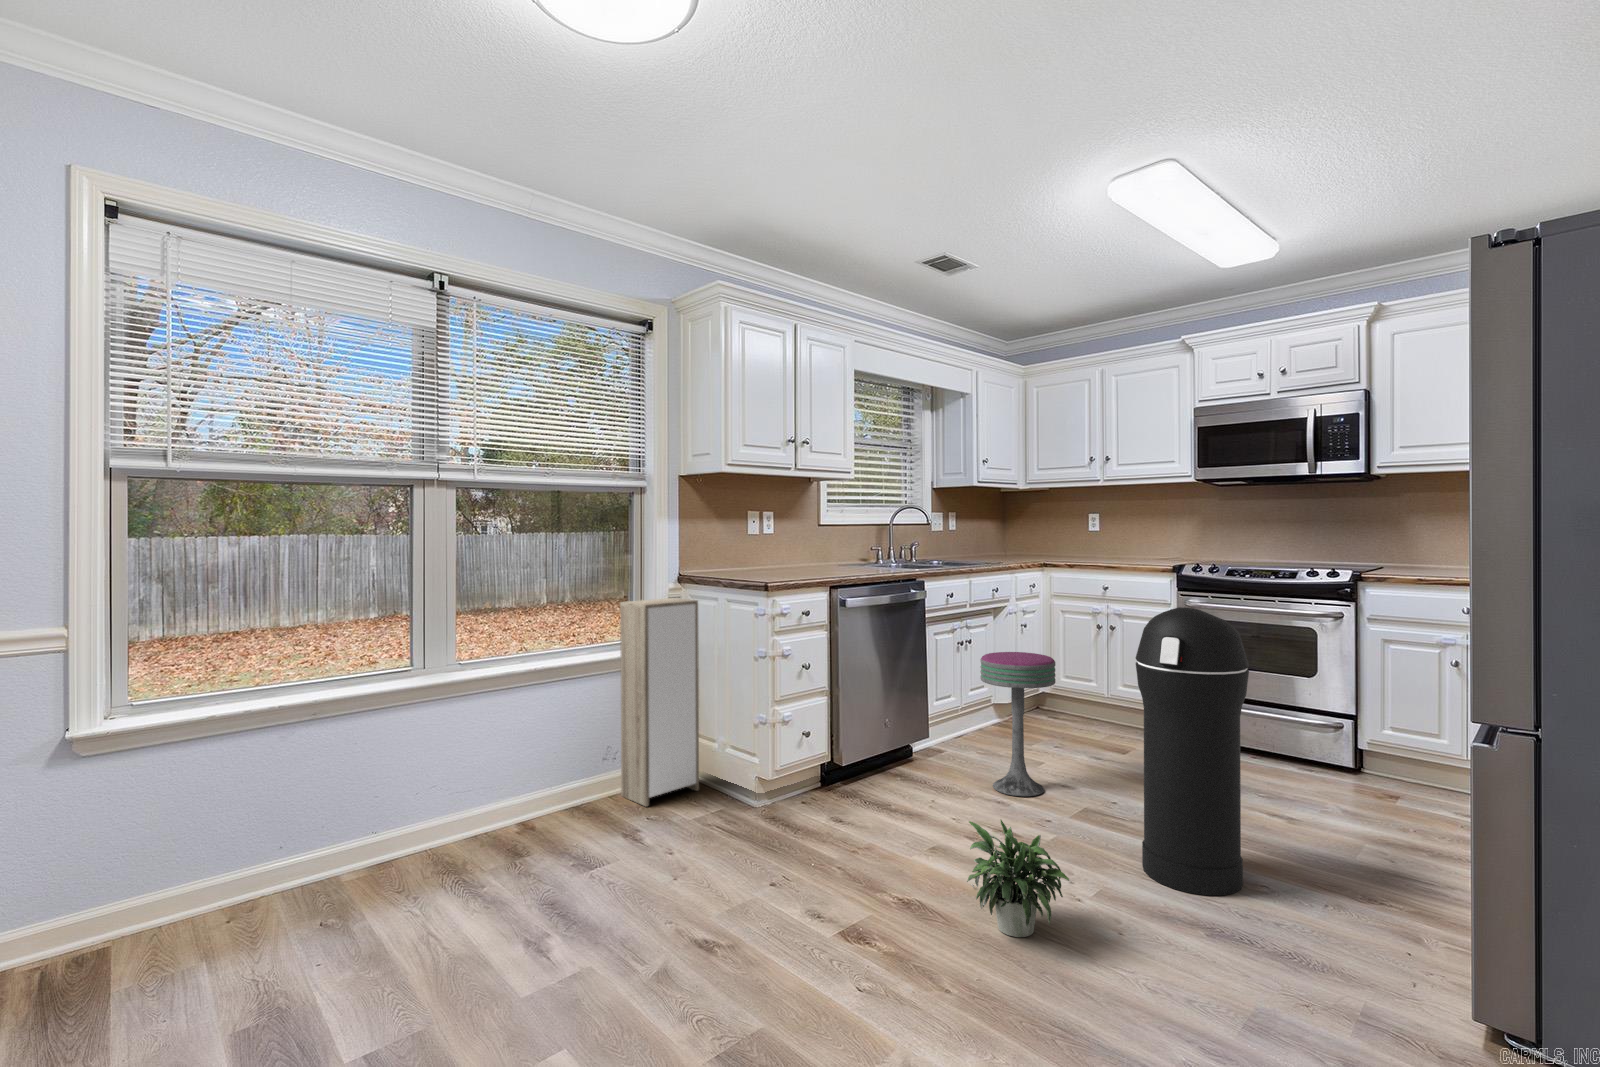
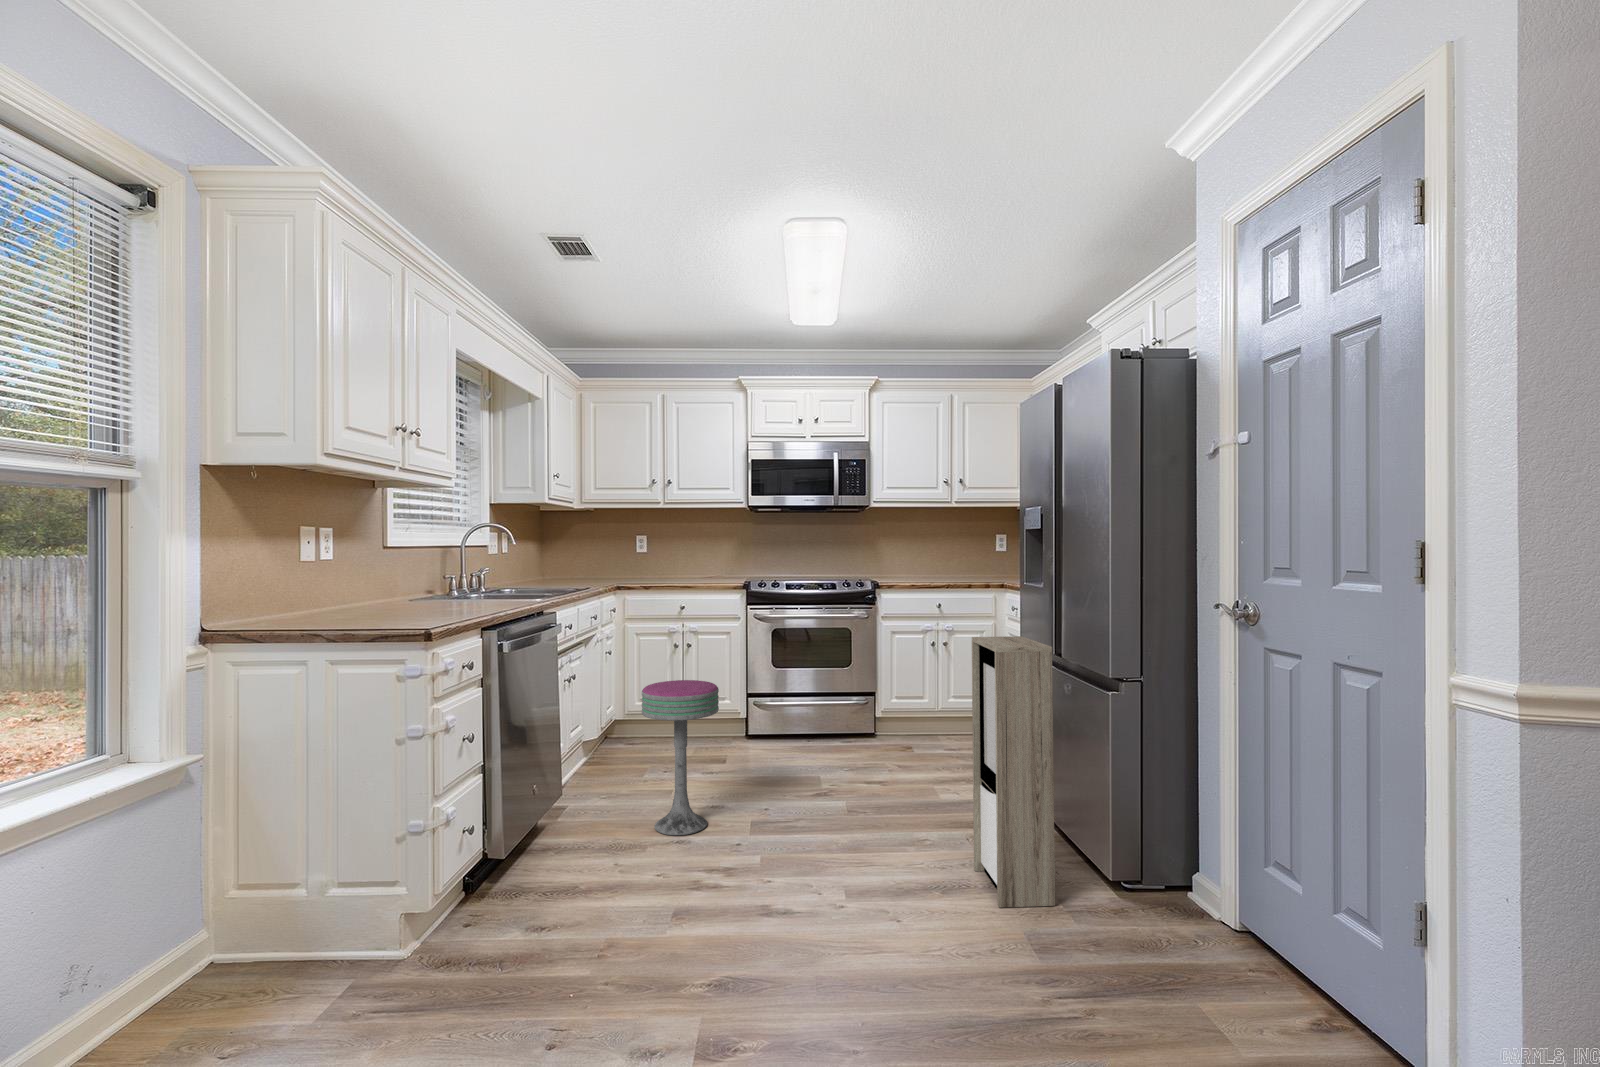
storage cabinet: present [620,598,699,806] -> present [972,636,1055,908]
trash can: present [1136,607,1249,895] -> none [844,622,934,876]
potted plant: present [967,820,1069,937] -> none [761,862,899,983]

